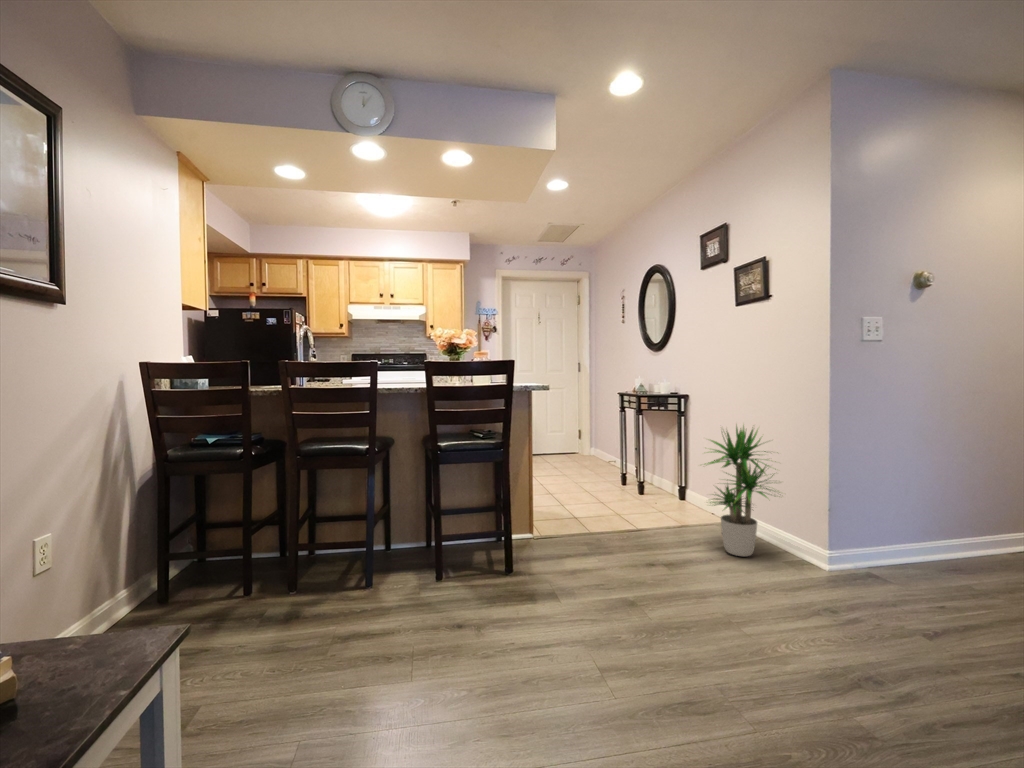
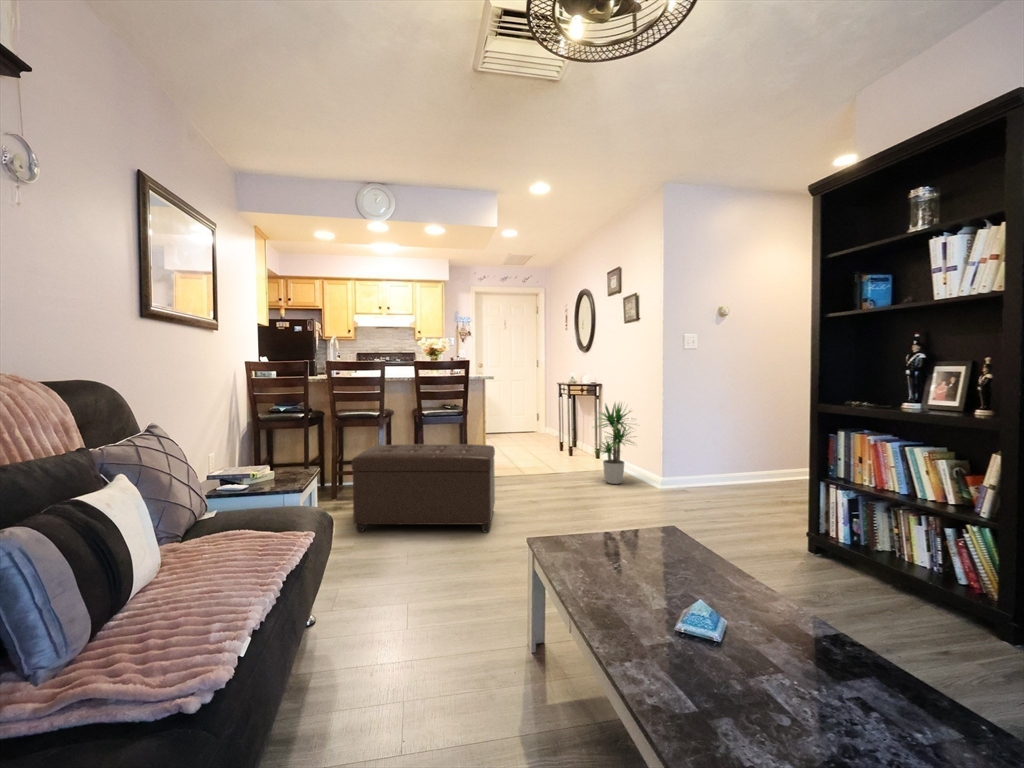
ottoman: none [299,509,582,709] -> present [351,444,495,532]

